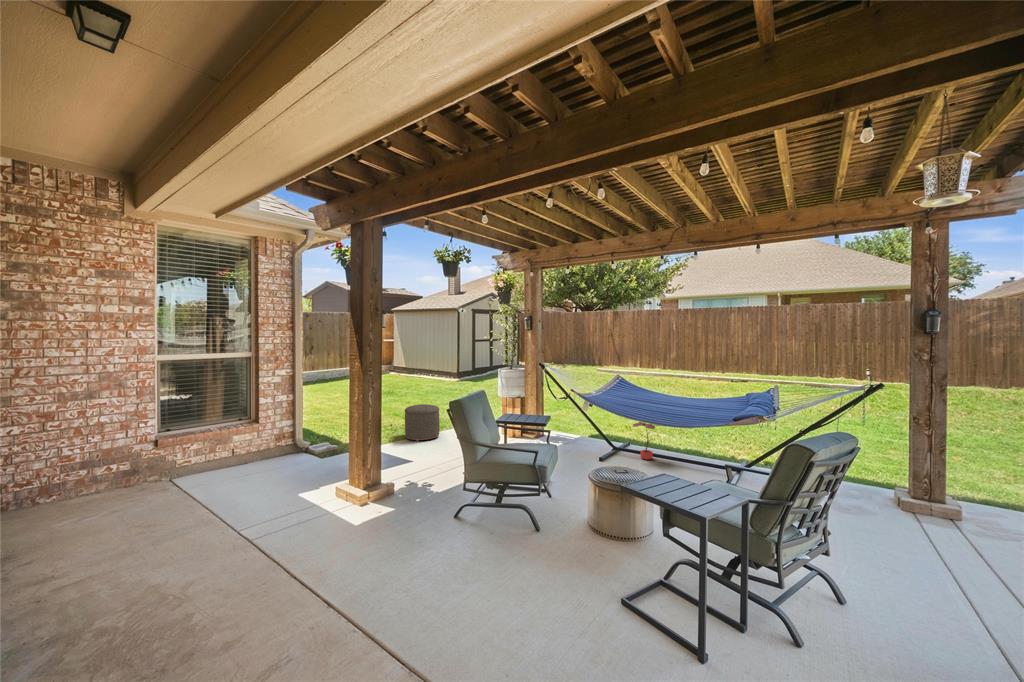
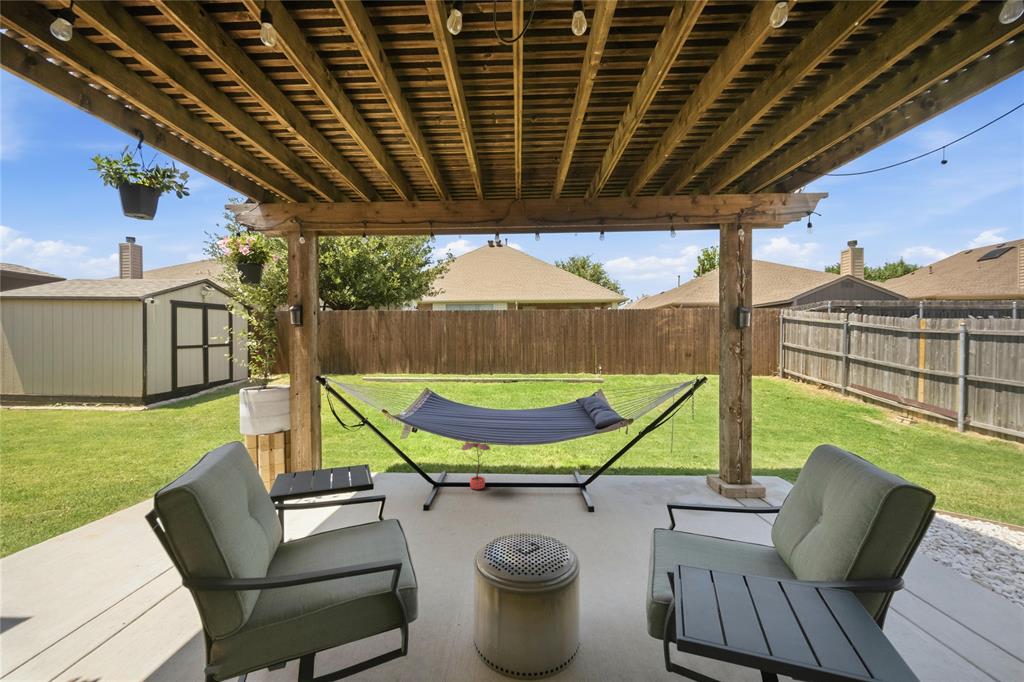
ottoman: present [405,404,439,441] -> none [21,462,117,542]

